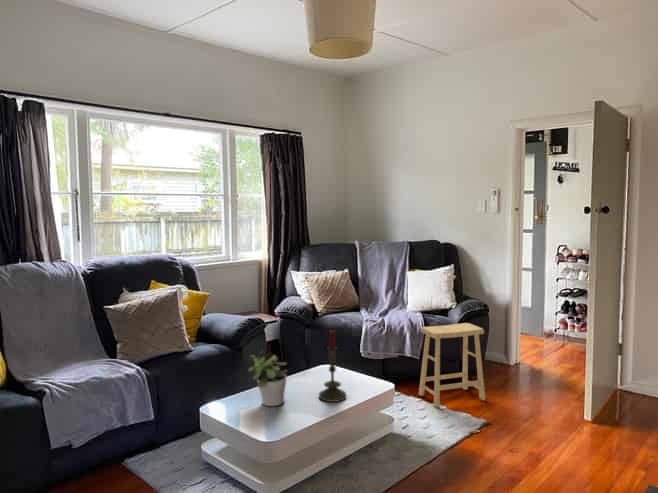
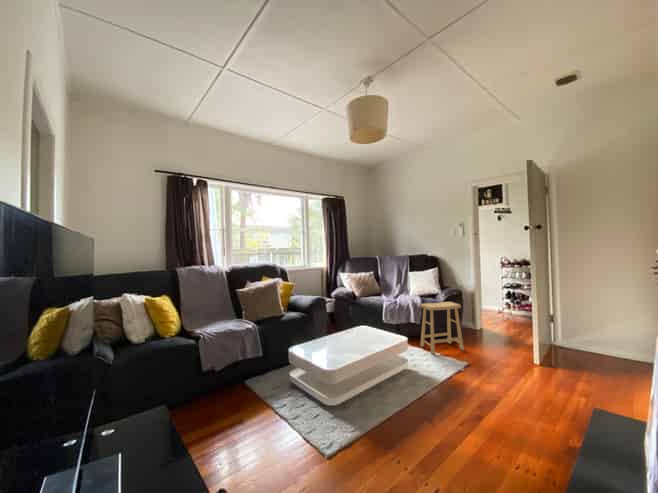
candle: present [319,330,346,402] -> none [360,302,377,347]
potted plant: present [248,354,287,406] -> none [317,315,341,349]

